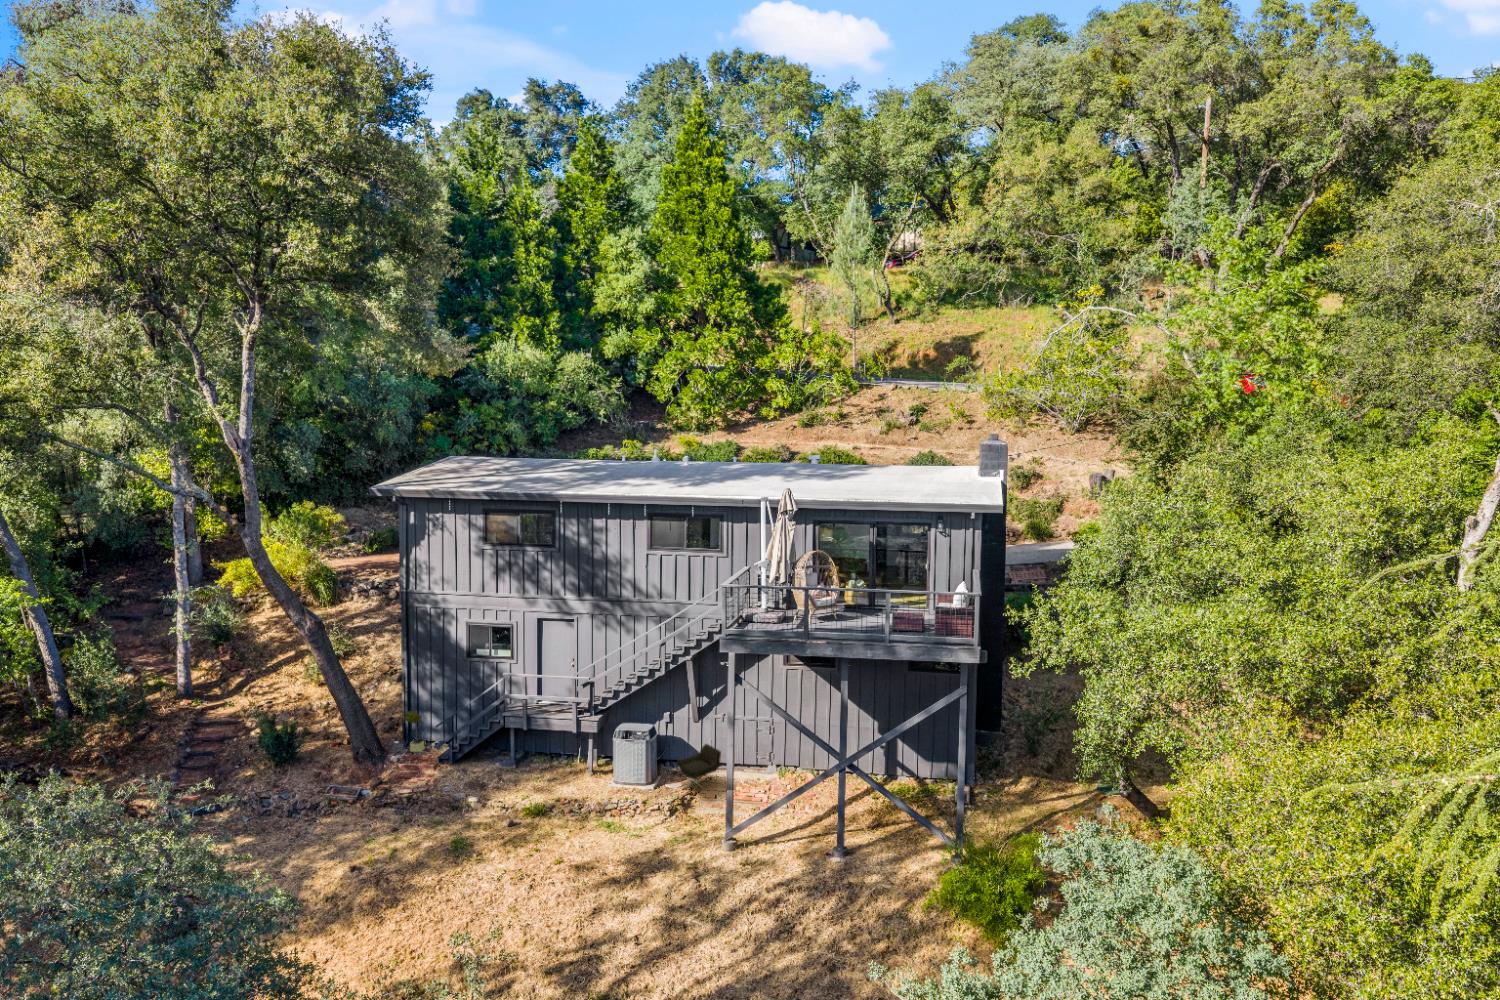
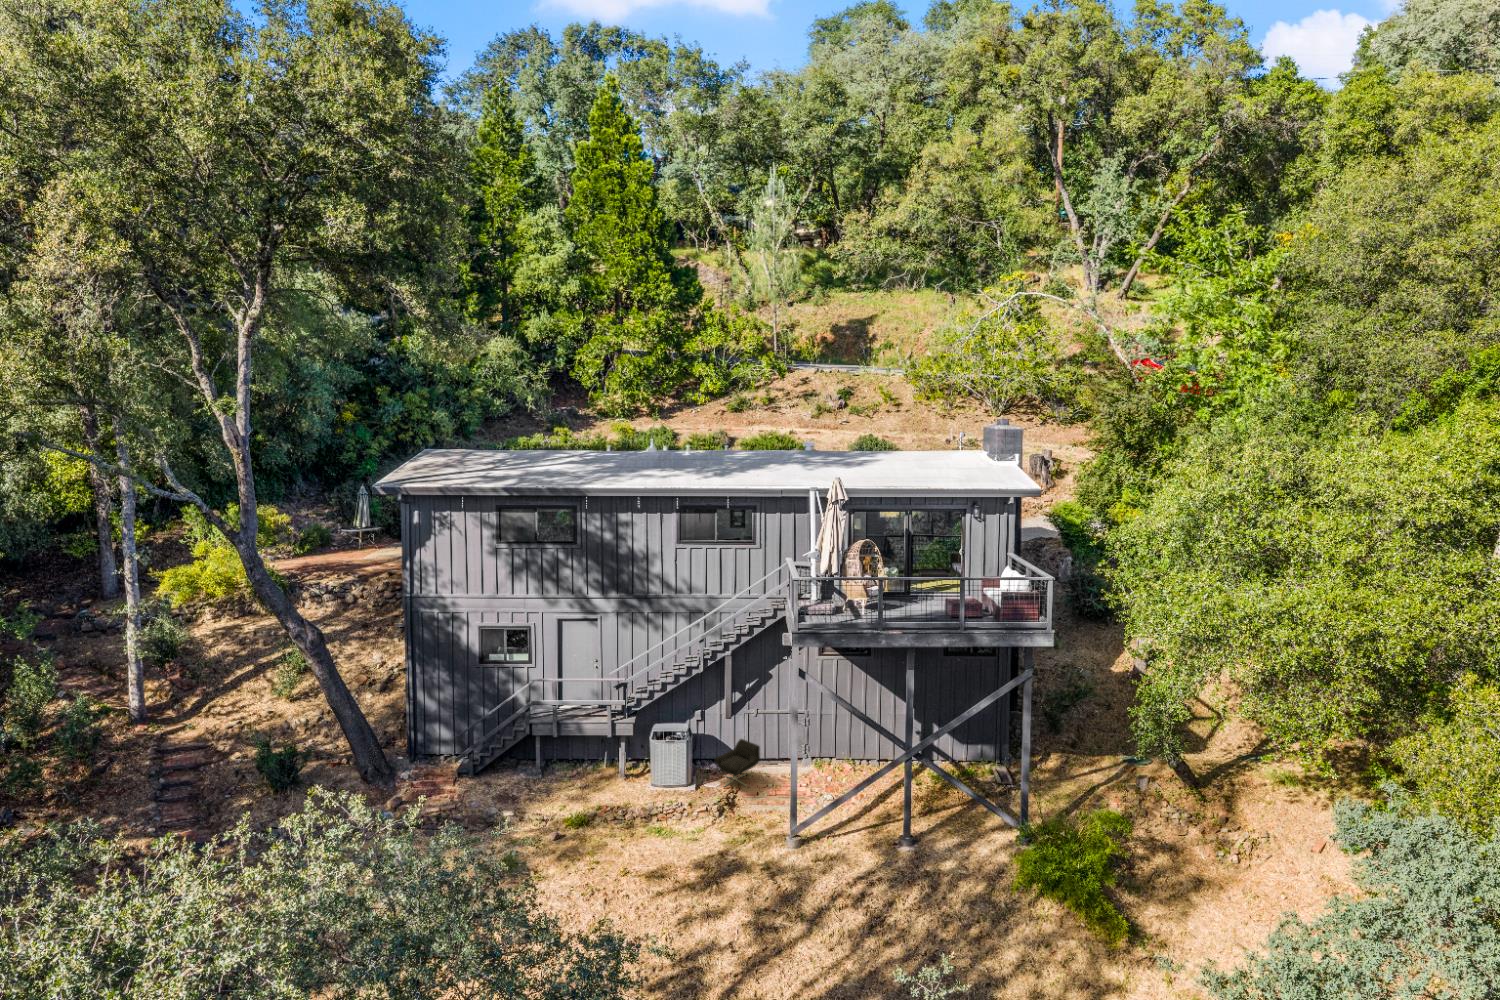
potted tree: present [405,711,425,752] -> none [410,724,432,768]

